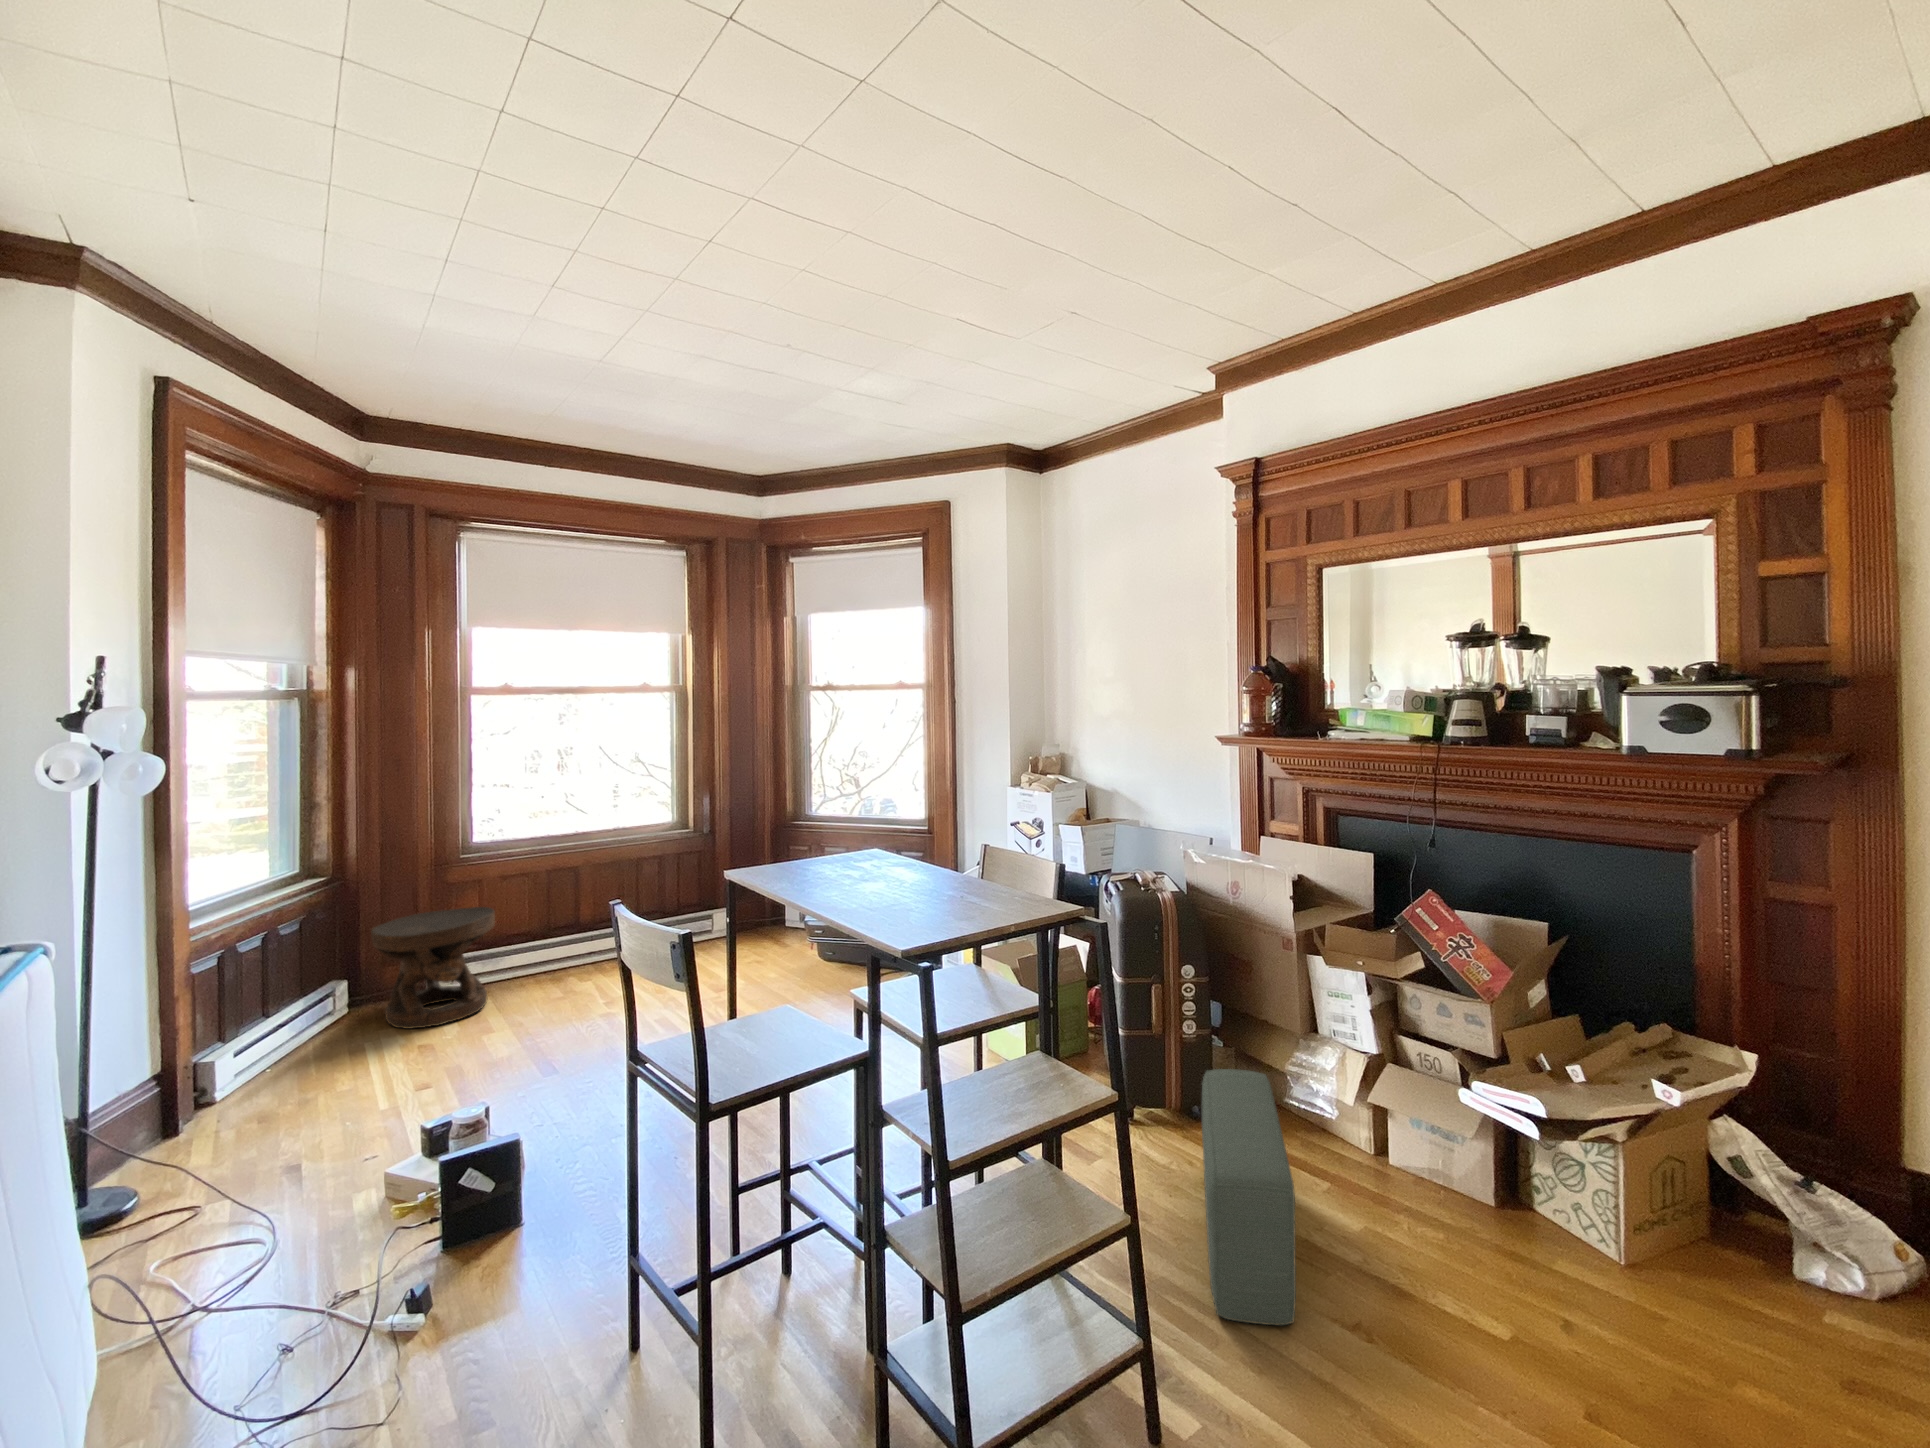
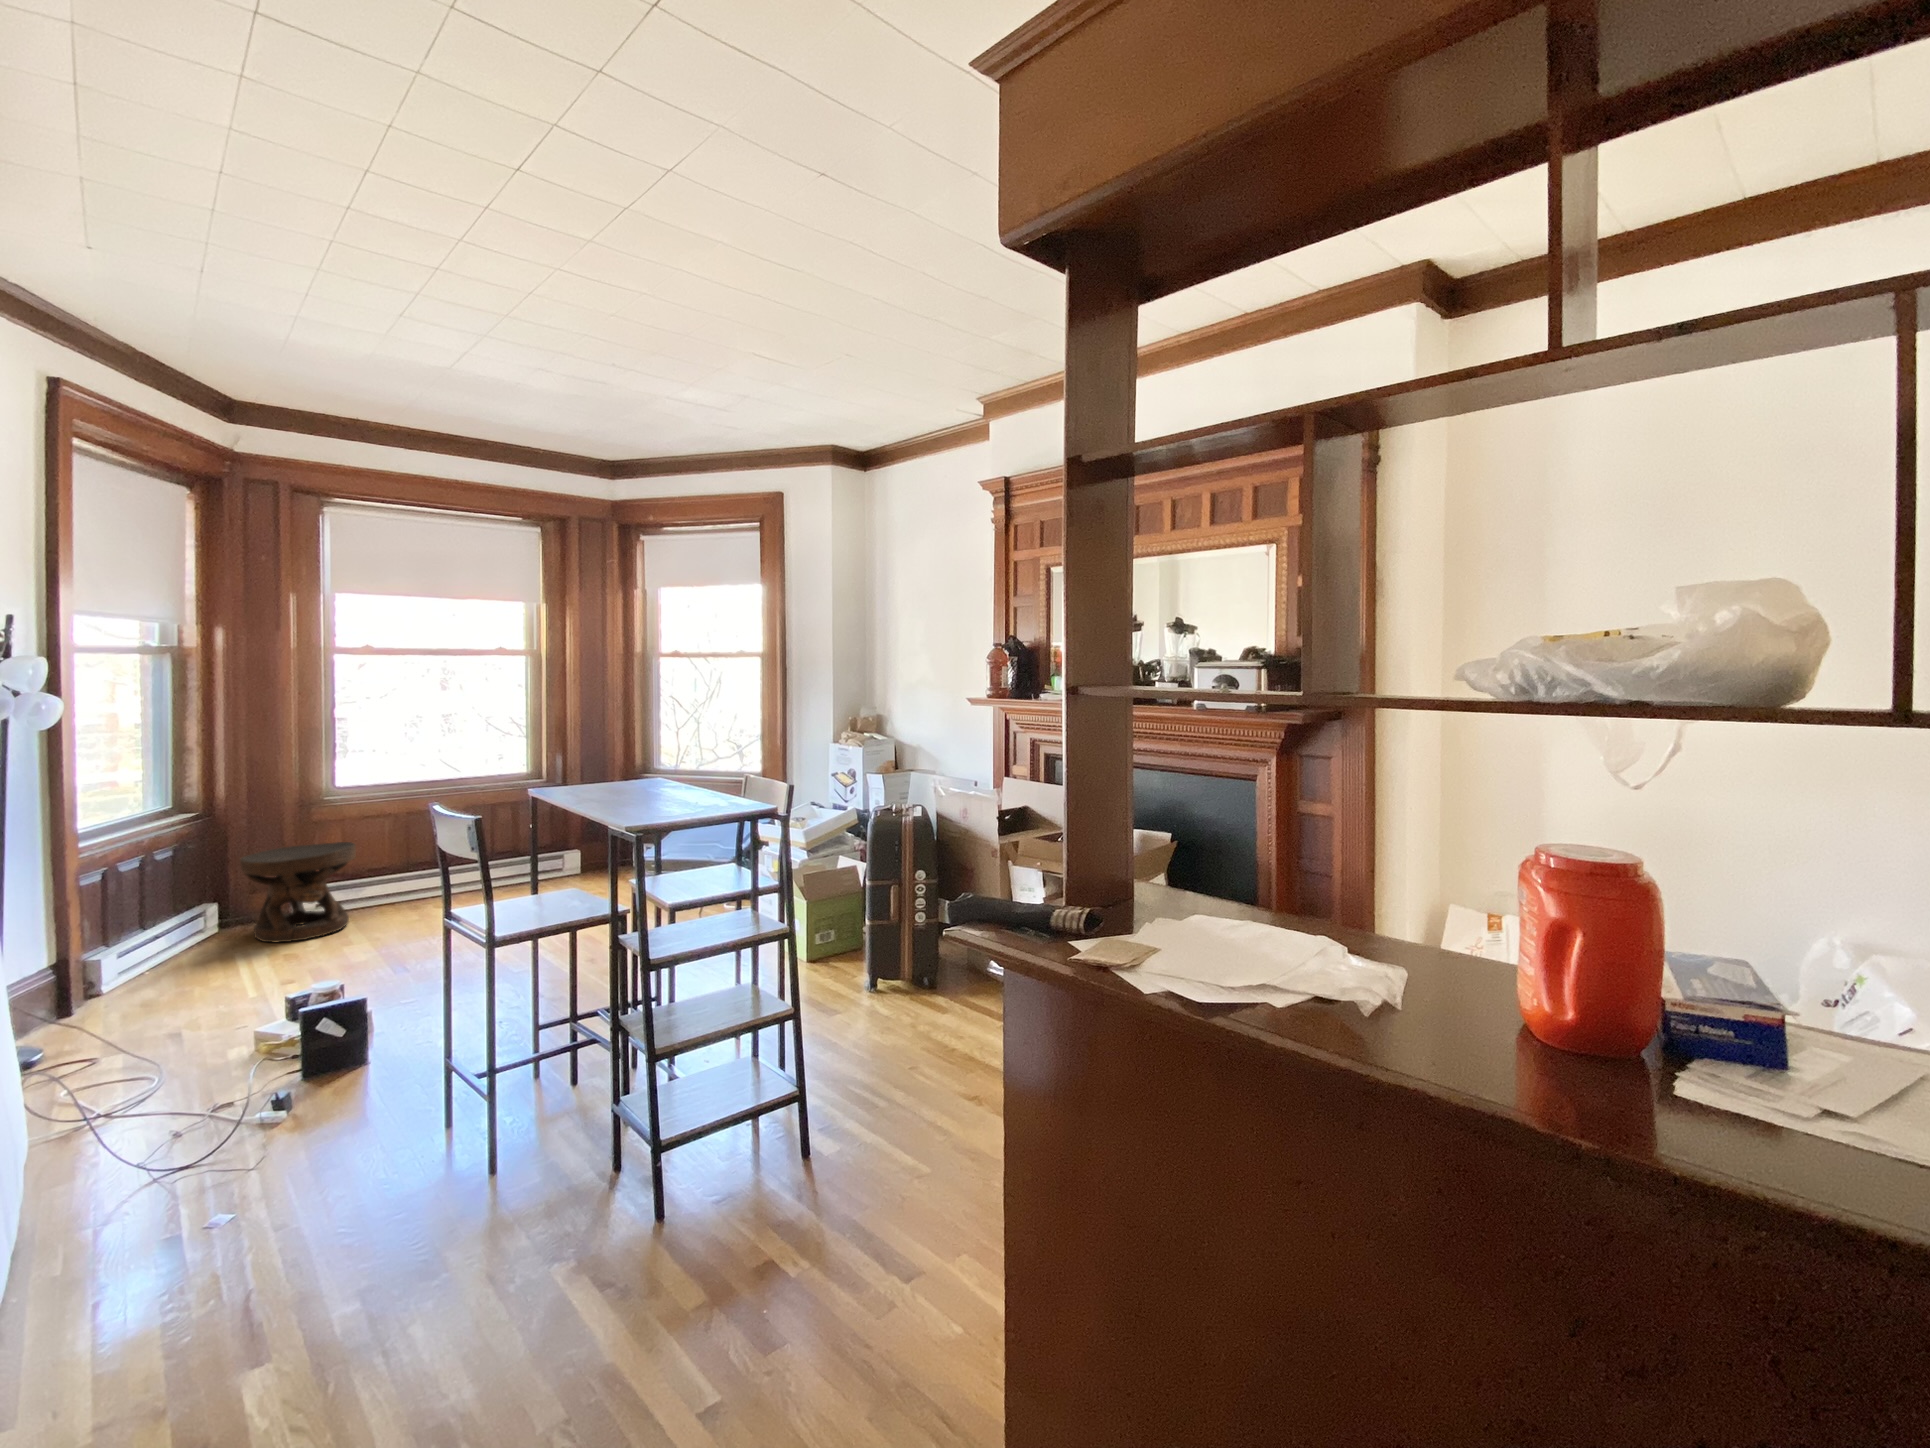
pouf: present [1202,1069,1296,1325] -> none [875,942,960,1095]

